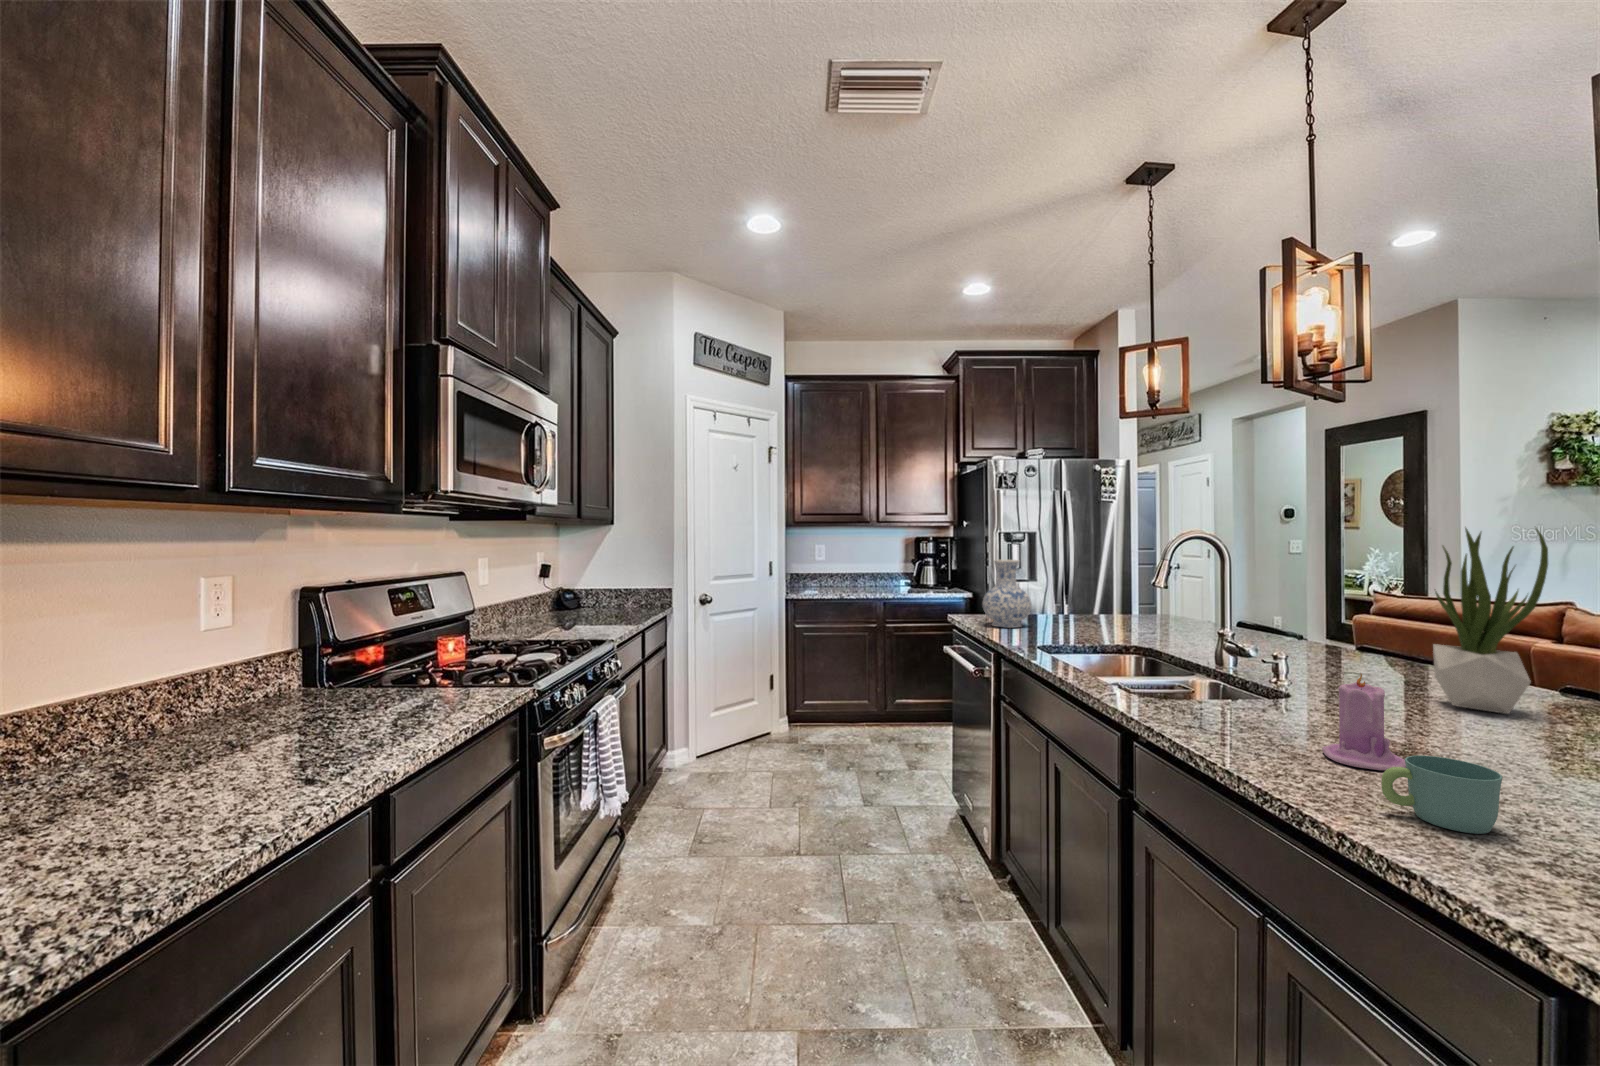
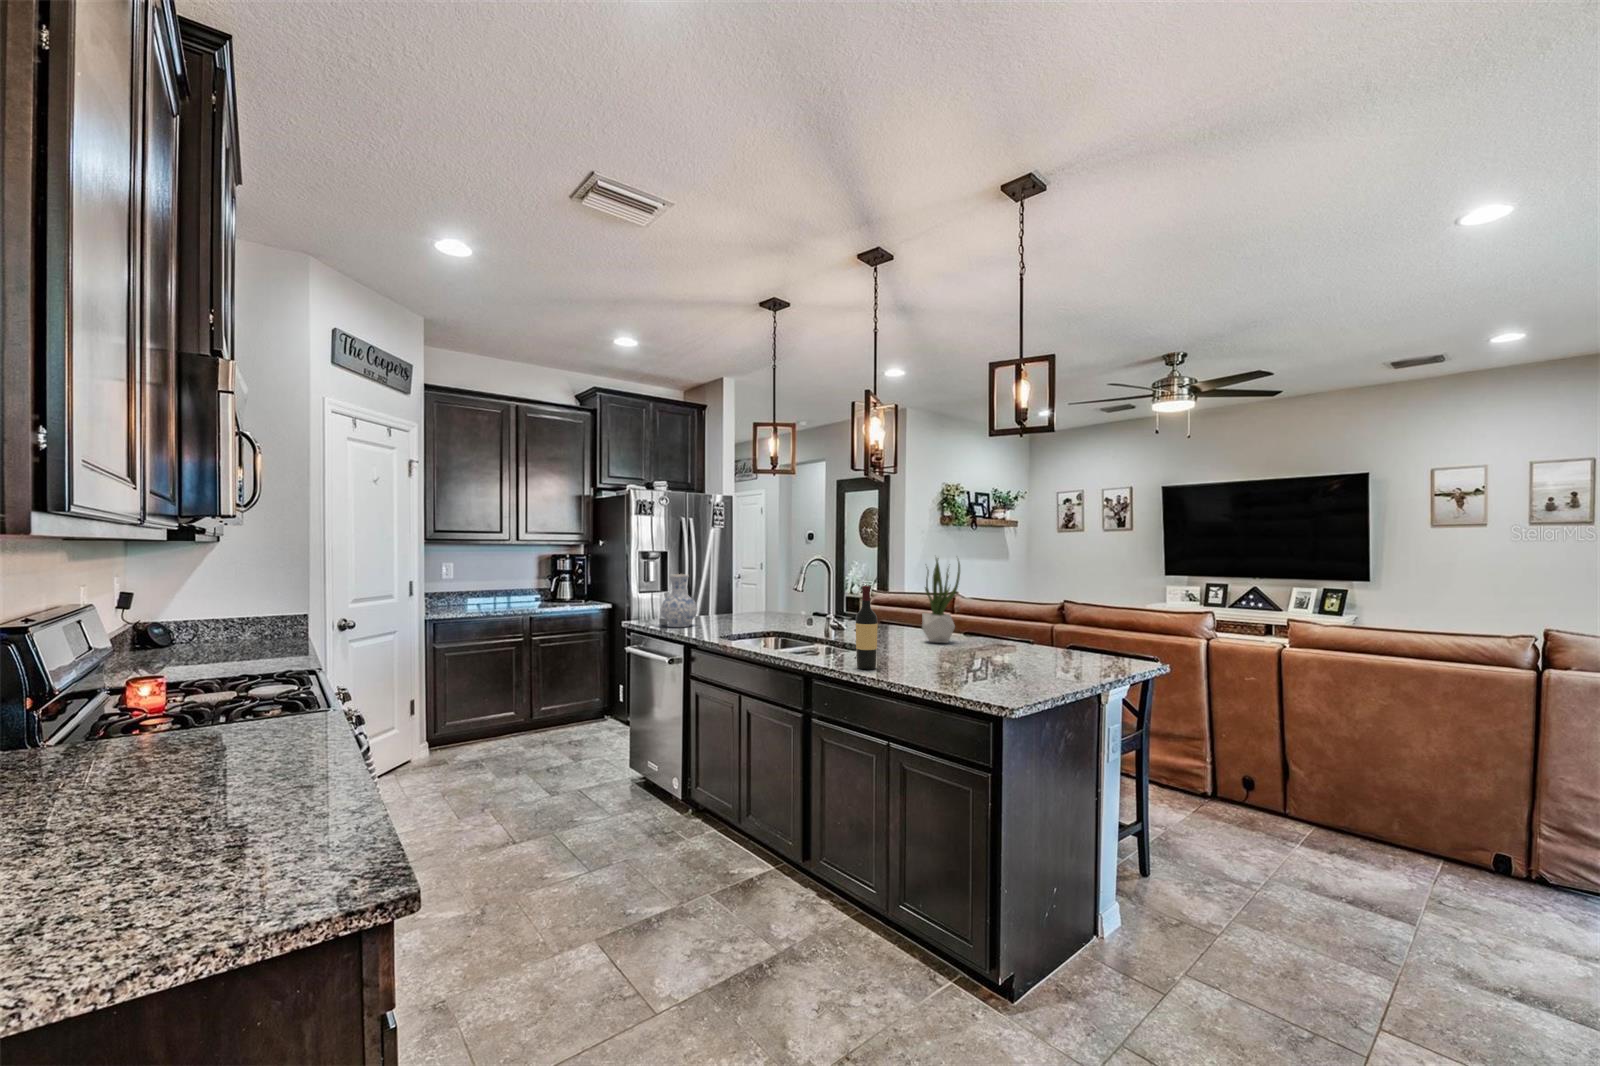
wine bottle: none [1213,584,1266,754] -> present [856,586,878,669]
candle: present [1322,674,1406,770] -> none [896,625,928,667]
mug: present [1381,755,1503,834] -> none [925,654,959,680]

